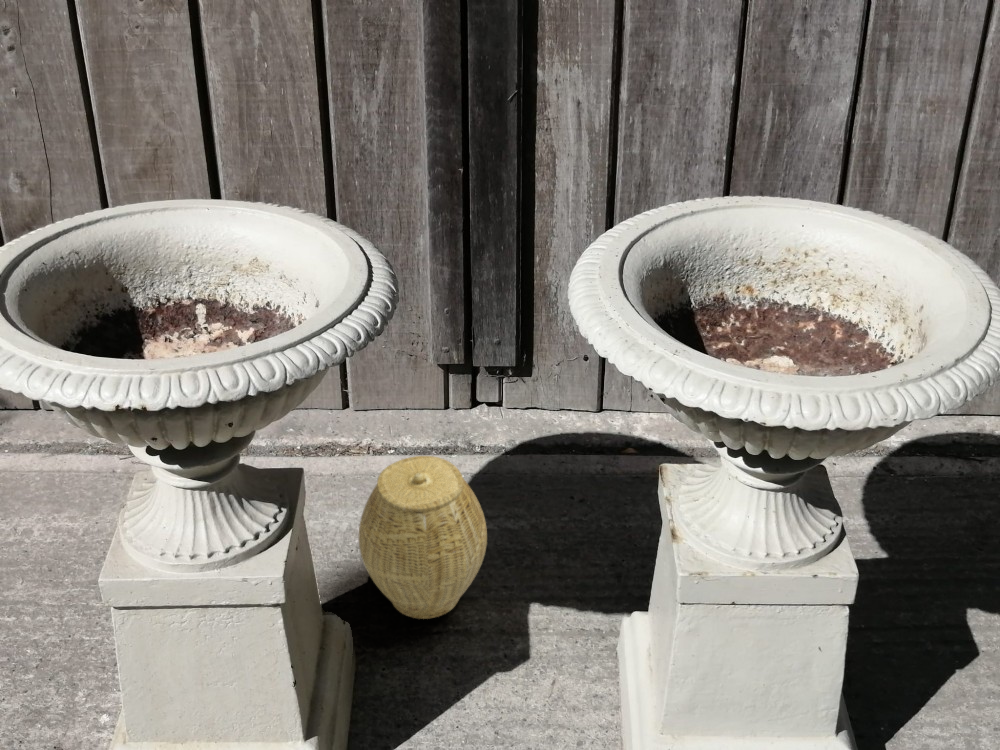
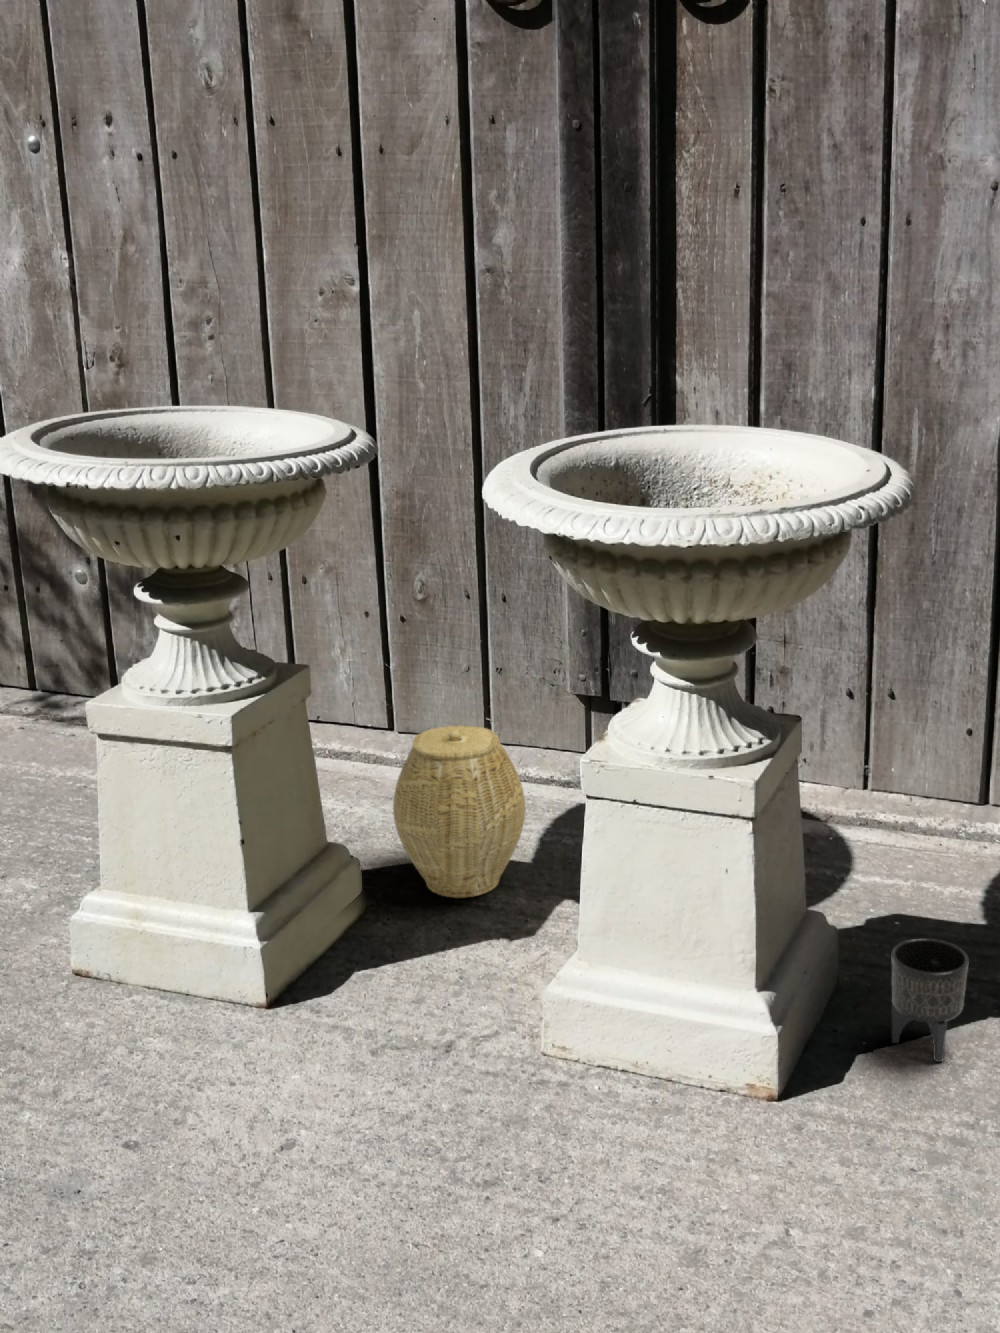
planter: none [890,607,967,707] -> present [892,939,968,1062]

